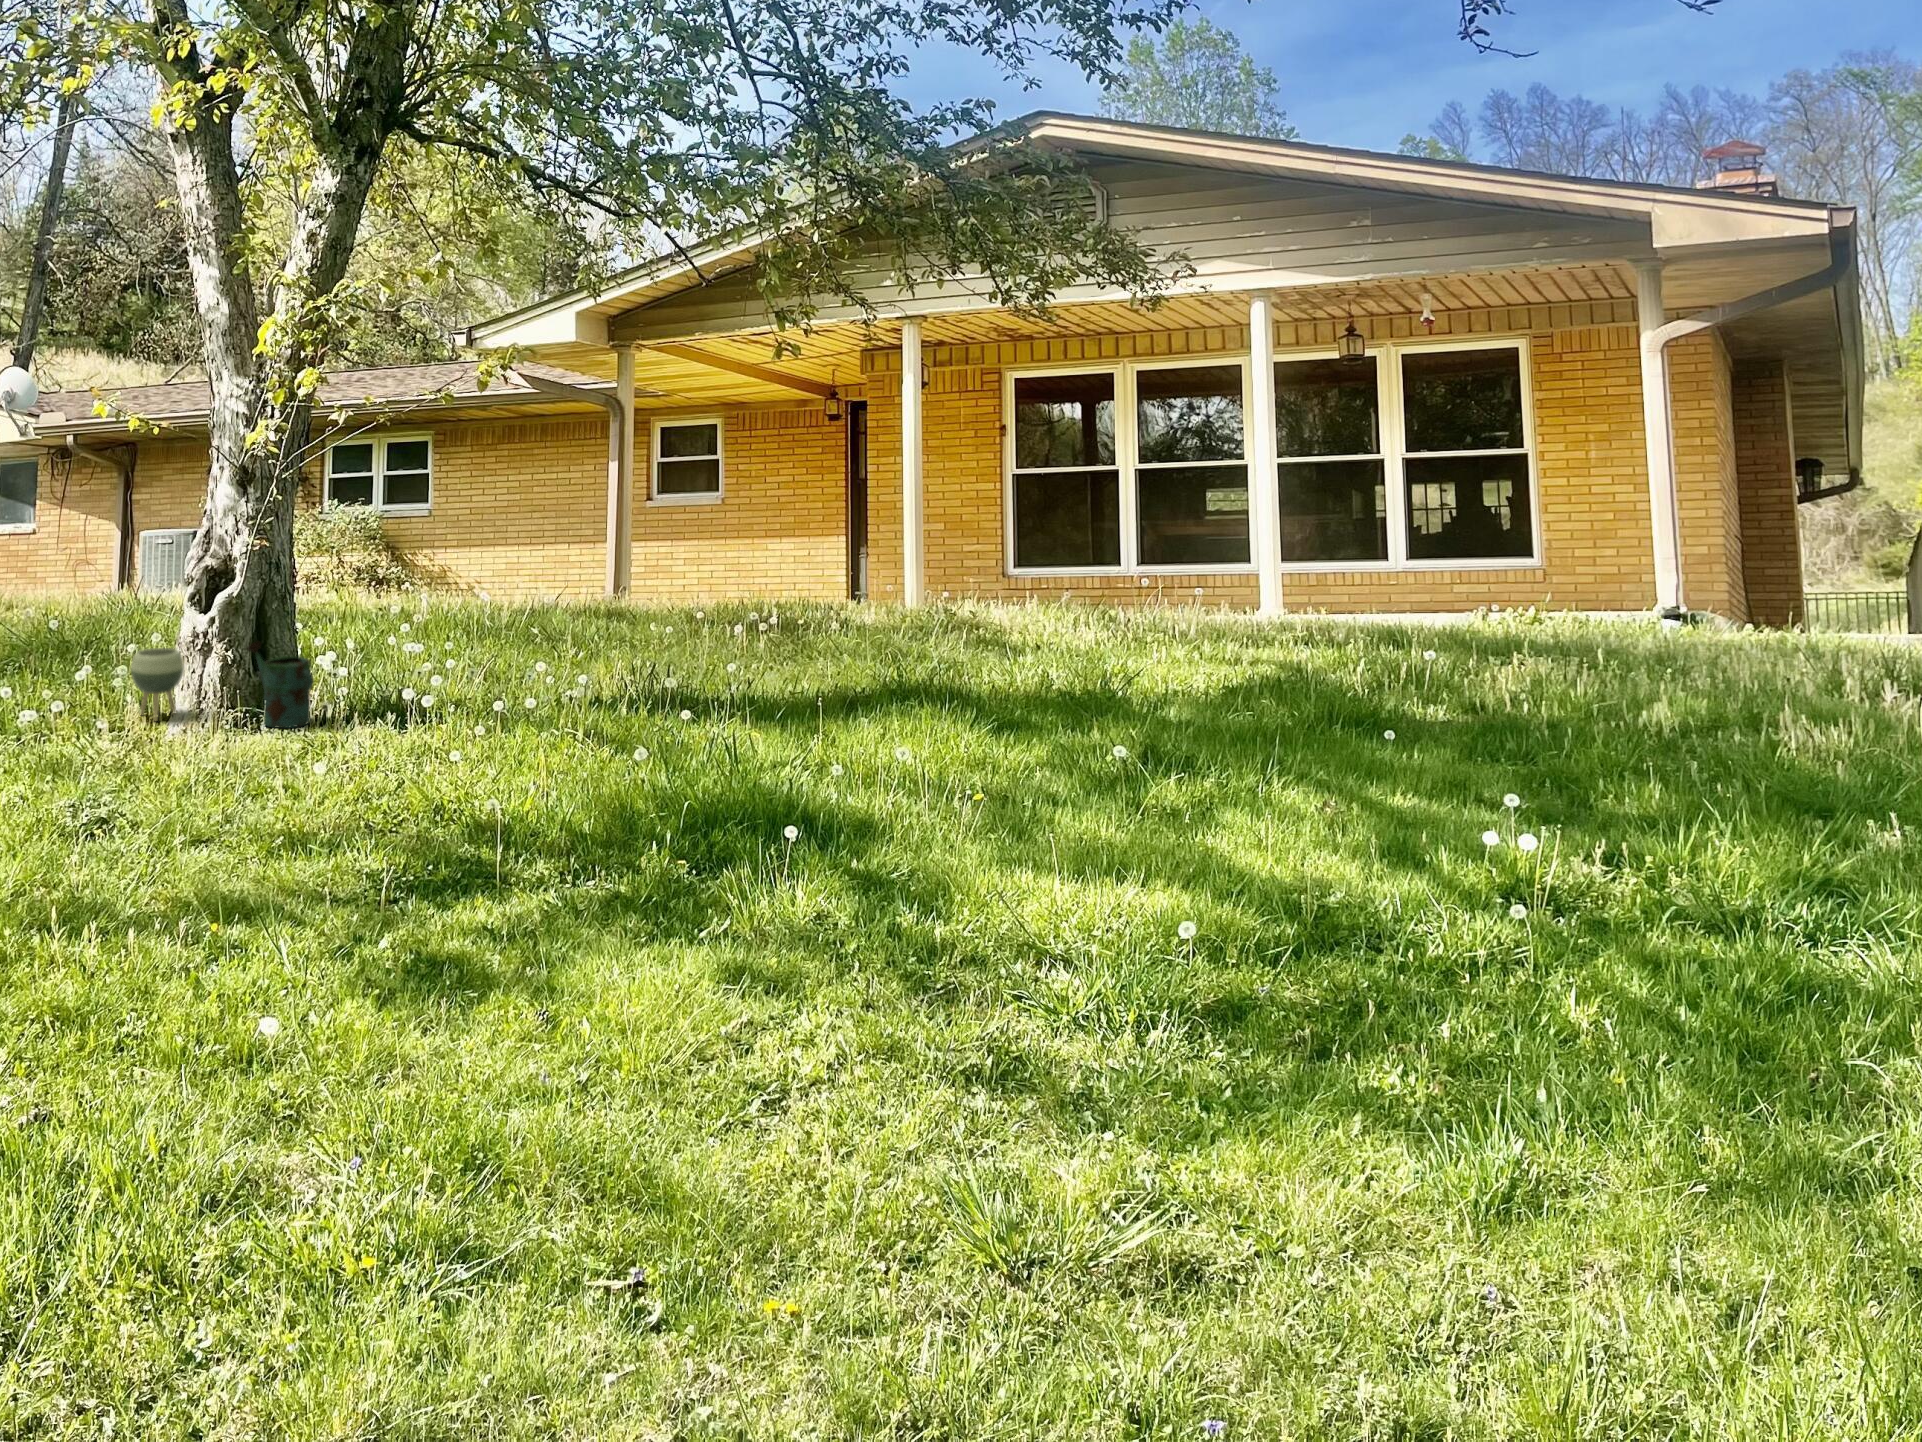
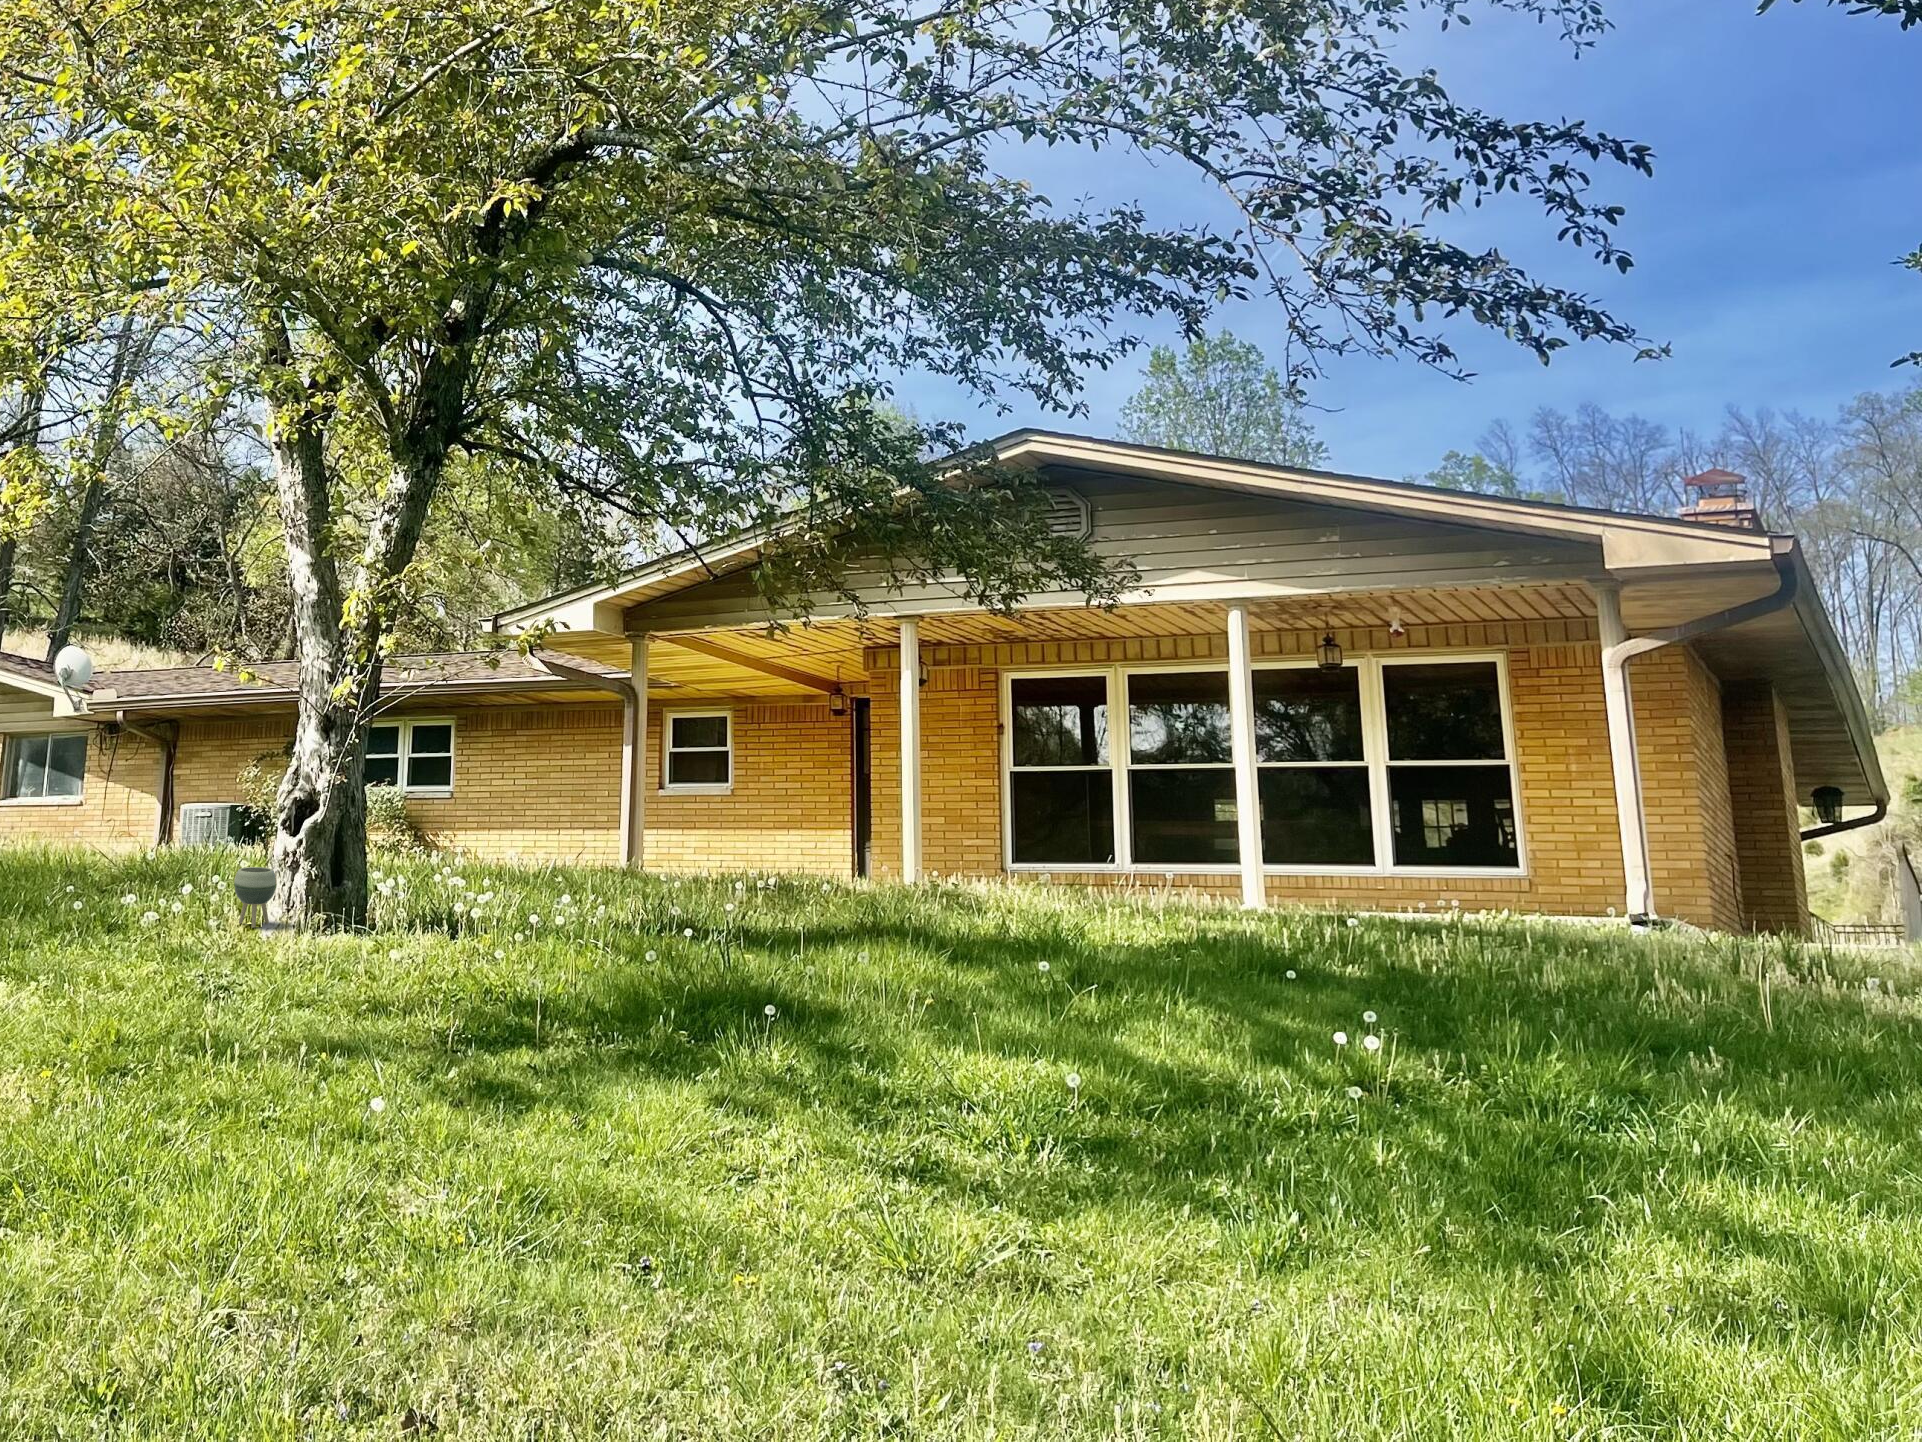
watering can: present [247,642,313,728] -> none [327,865,385,937]

